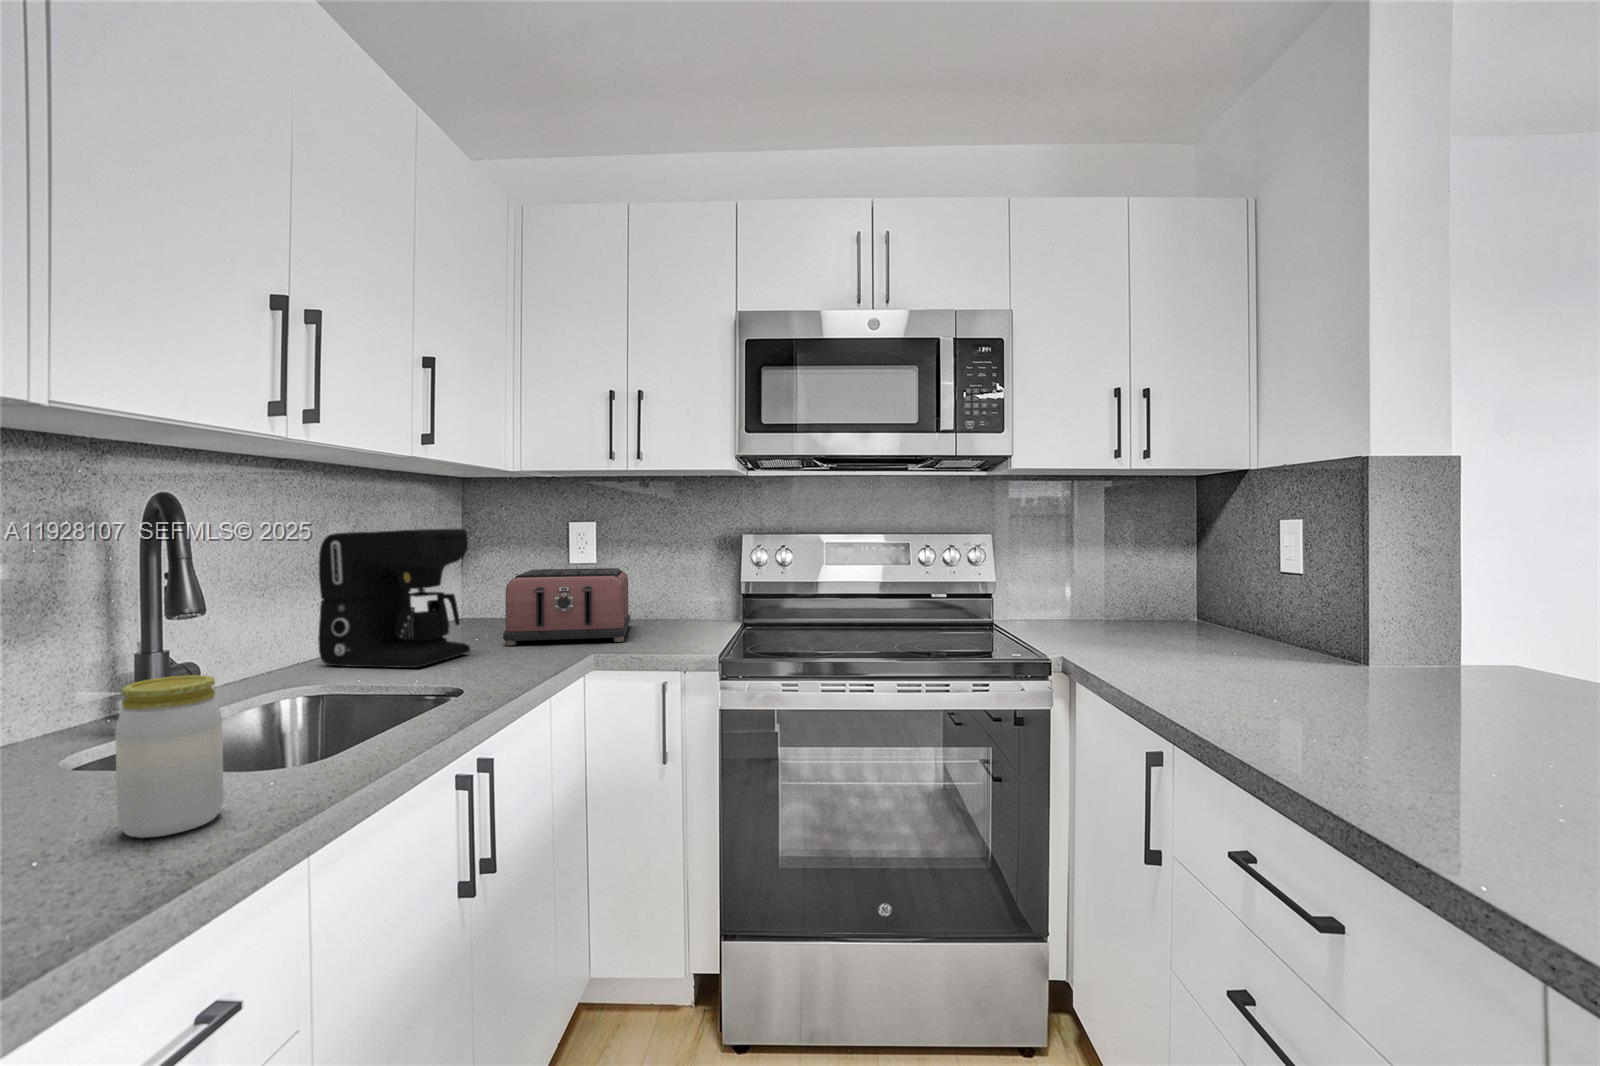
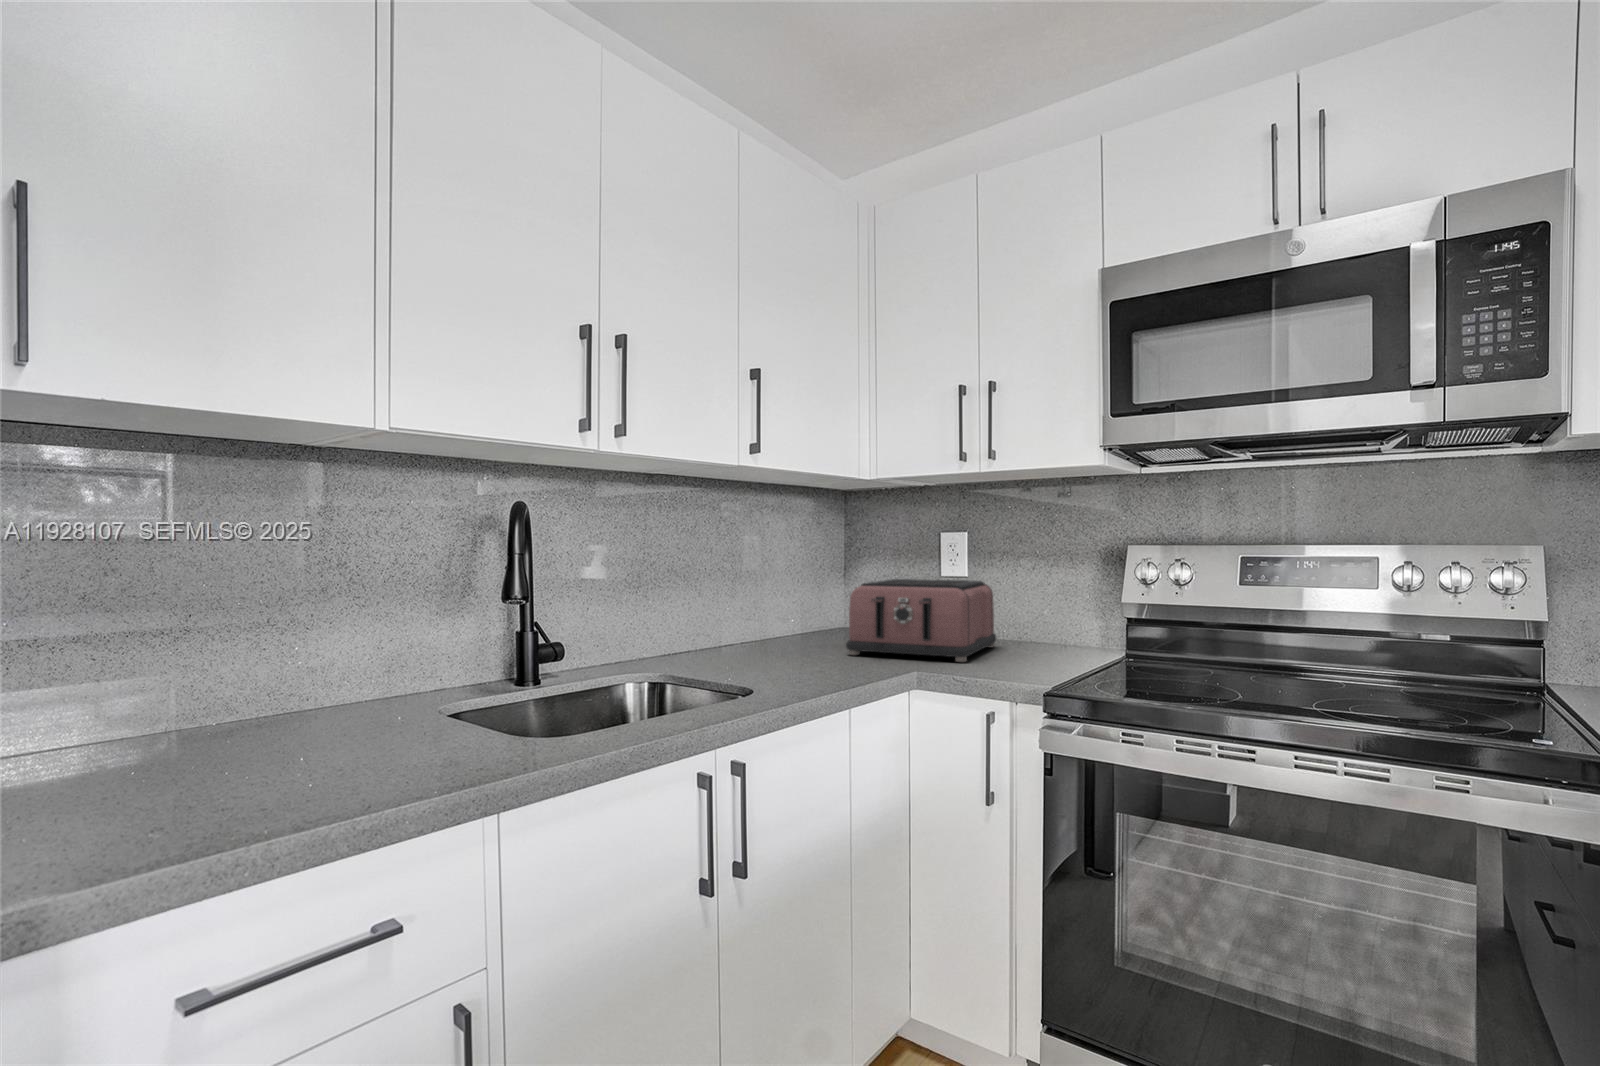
coffee maker: present [318,529,470,668] -> none [684,534,808,666]
jar: present [115,675,224,838] -> none [386,644,459,771]

